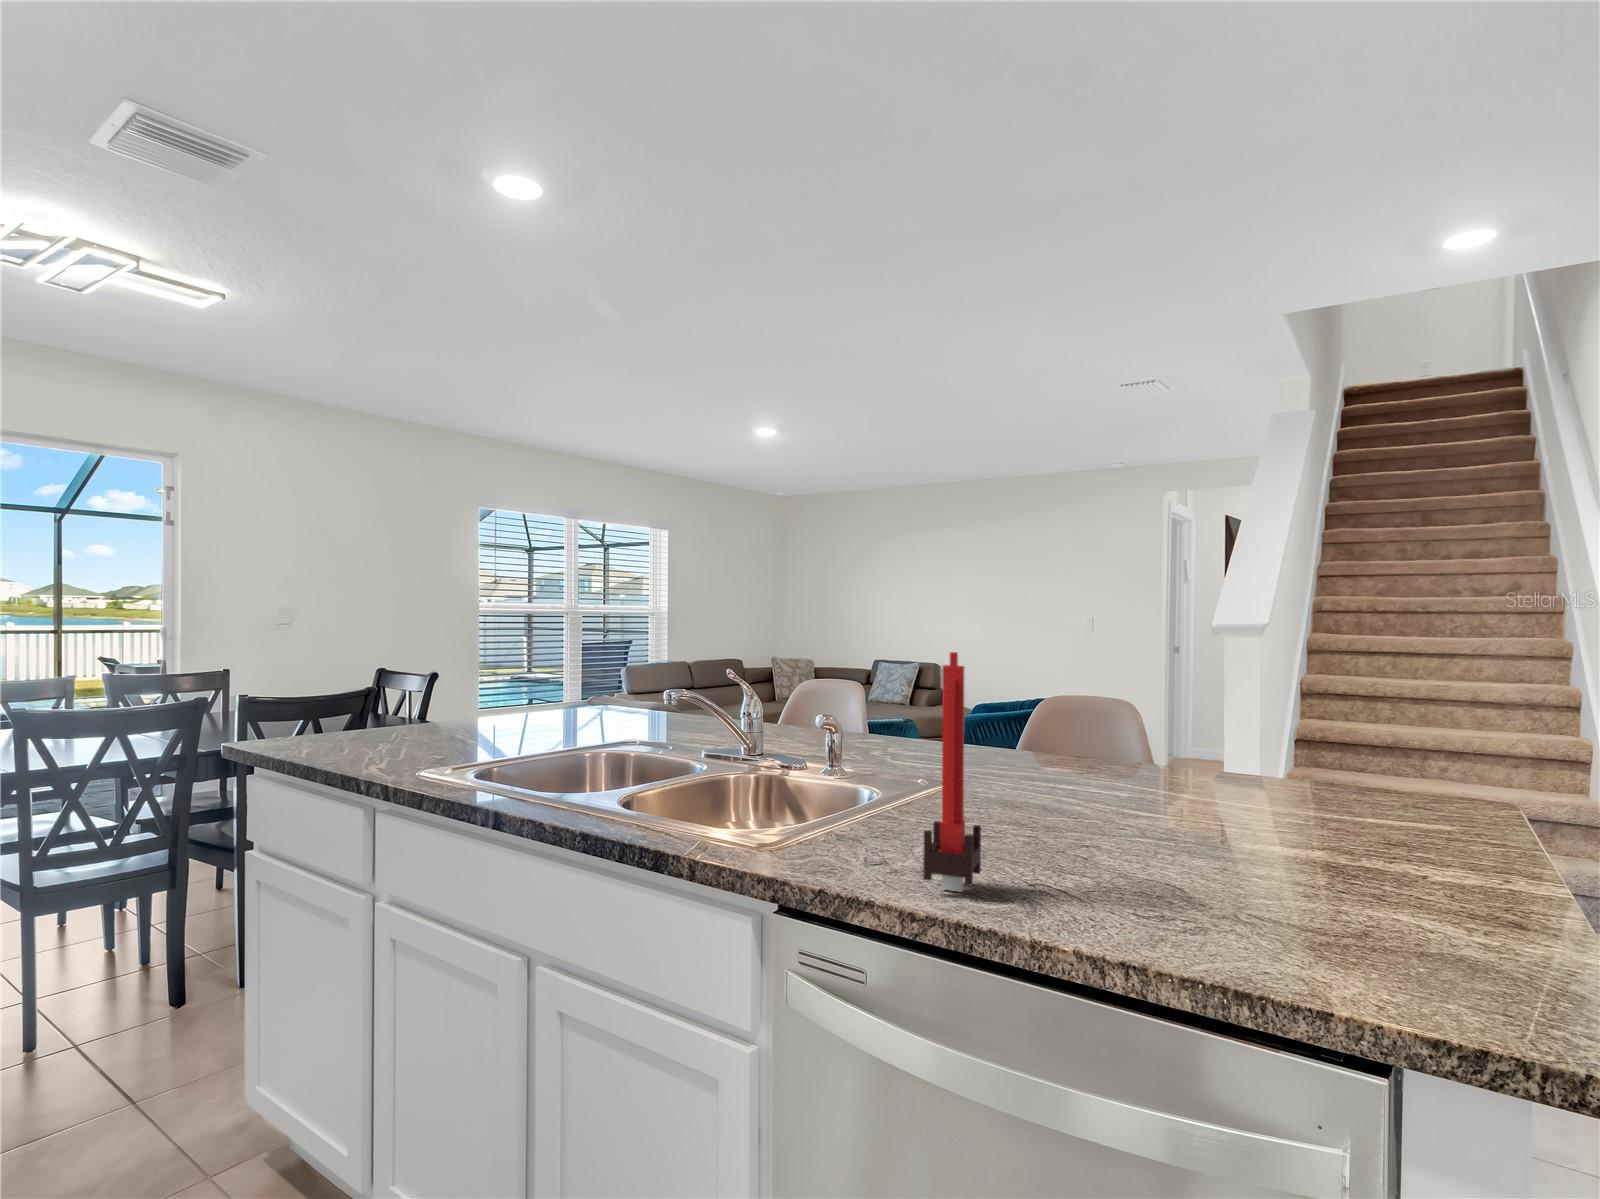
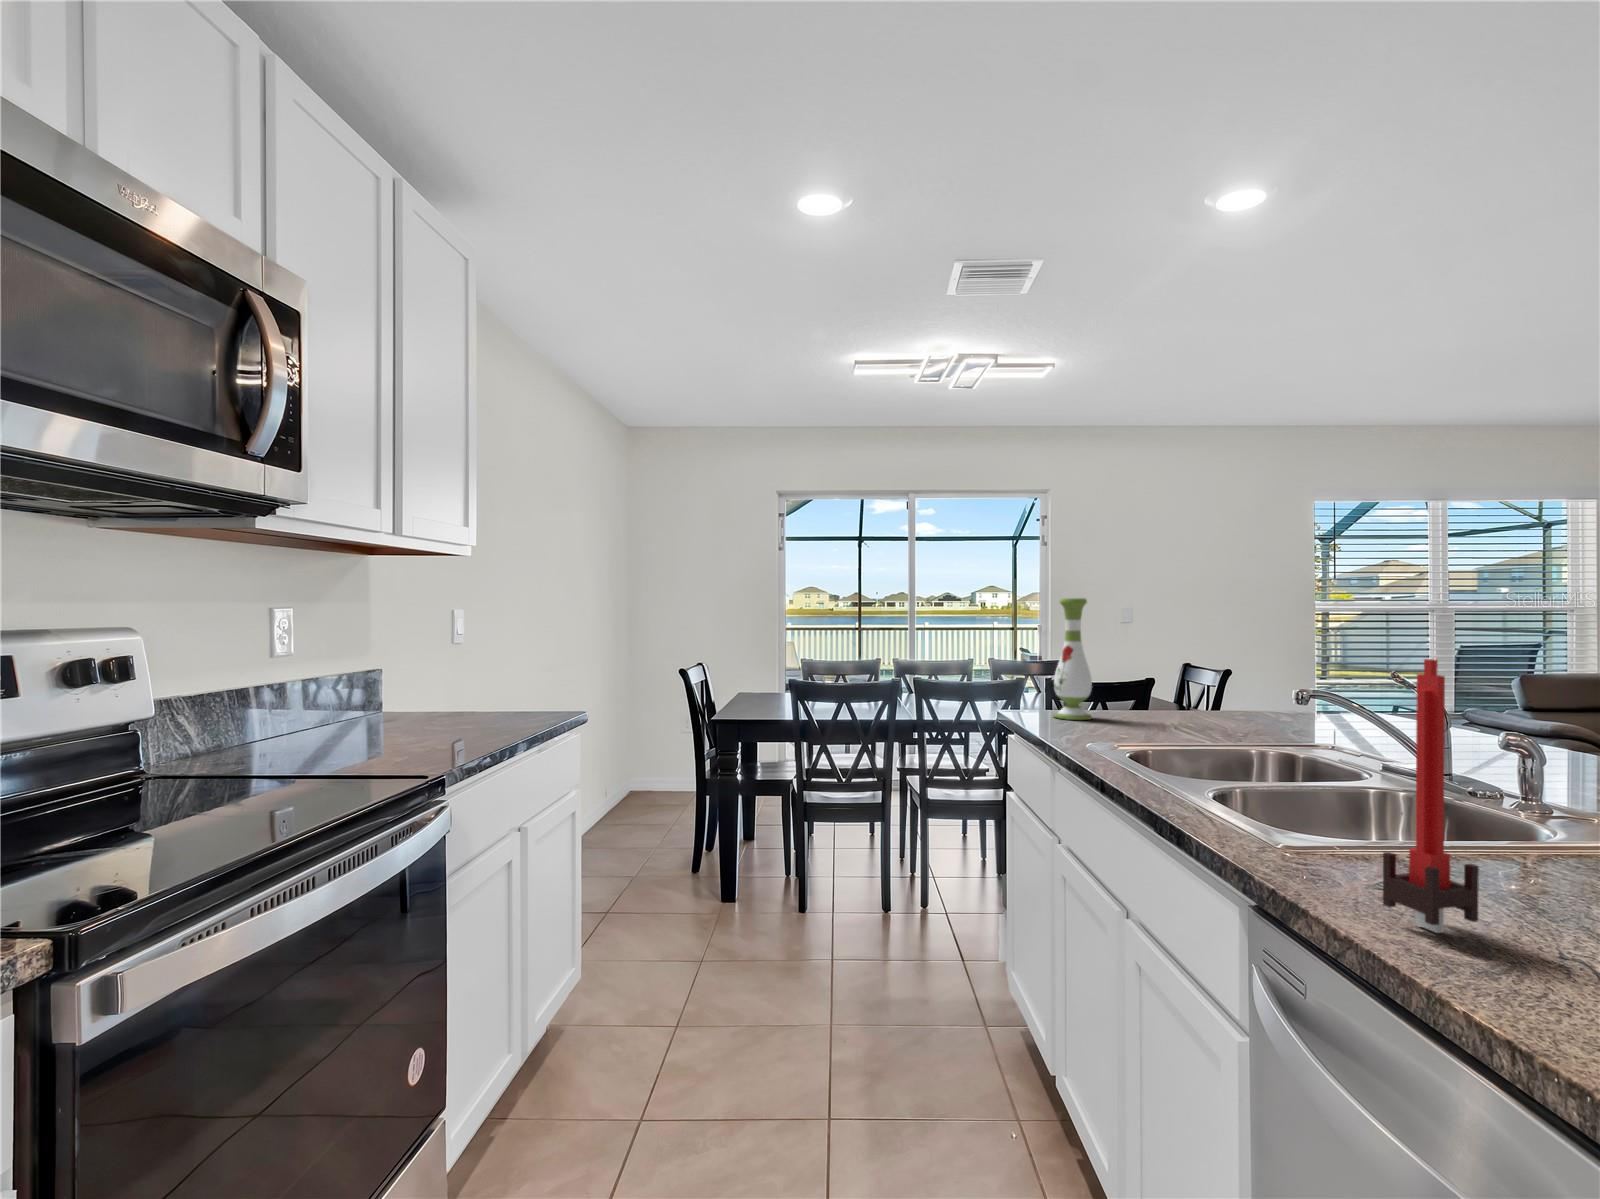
vase: none [319,598,373,754] -> present [1053,598,1092,720]

